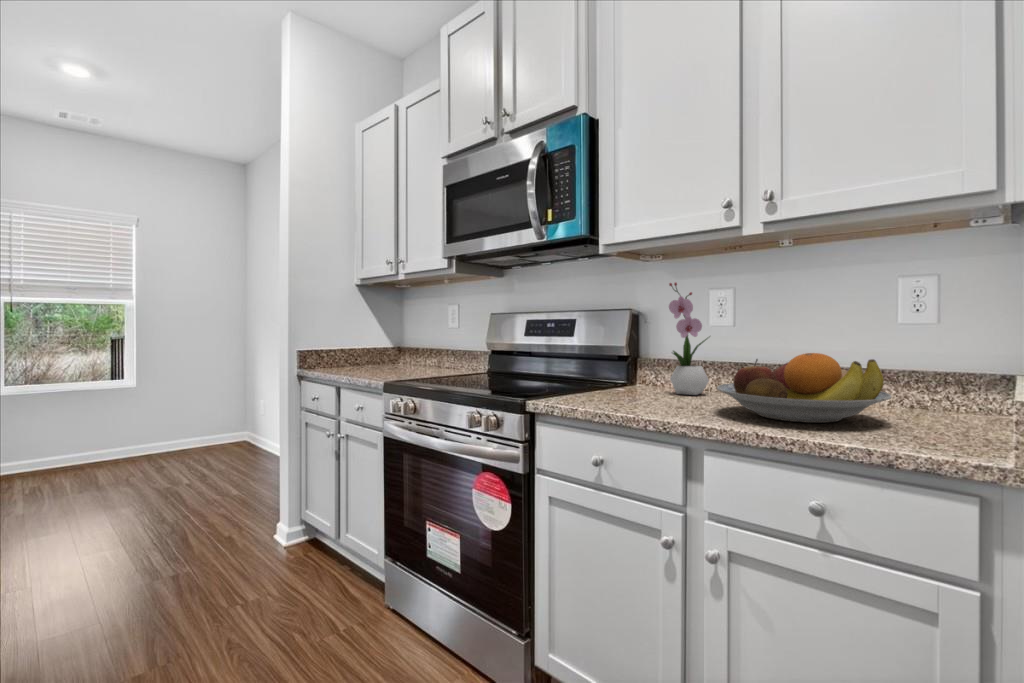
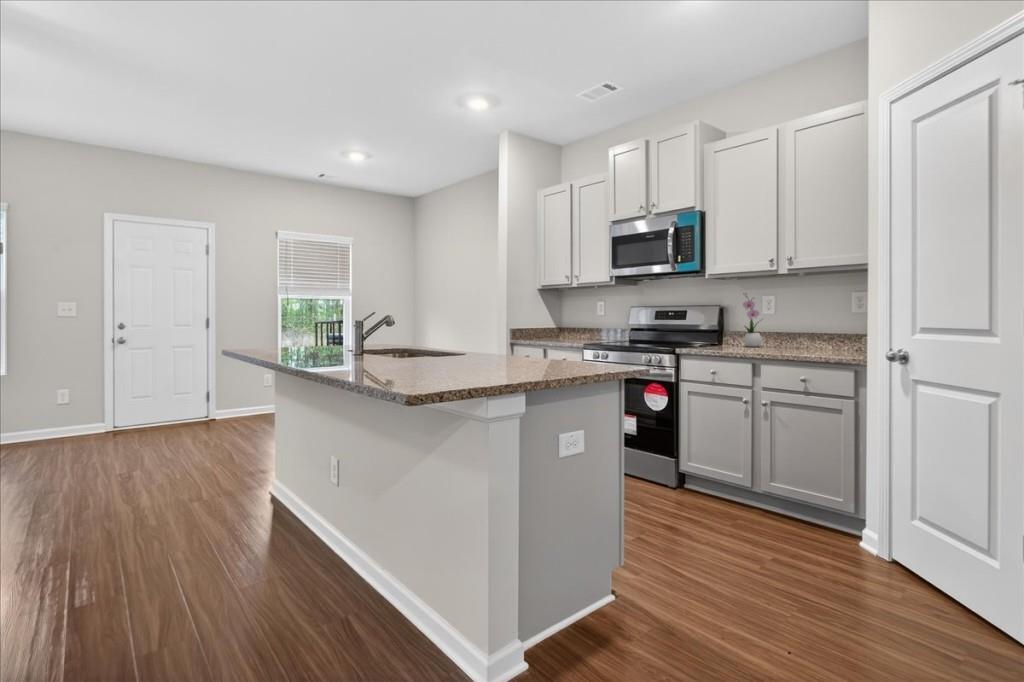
fruit bowl: present [717,353,891,423] -> none [766,324,837,352]

